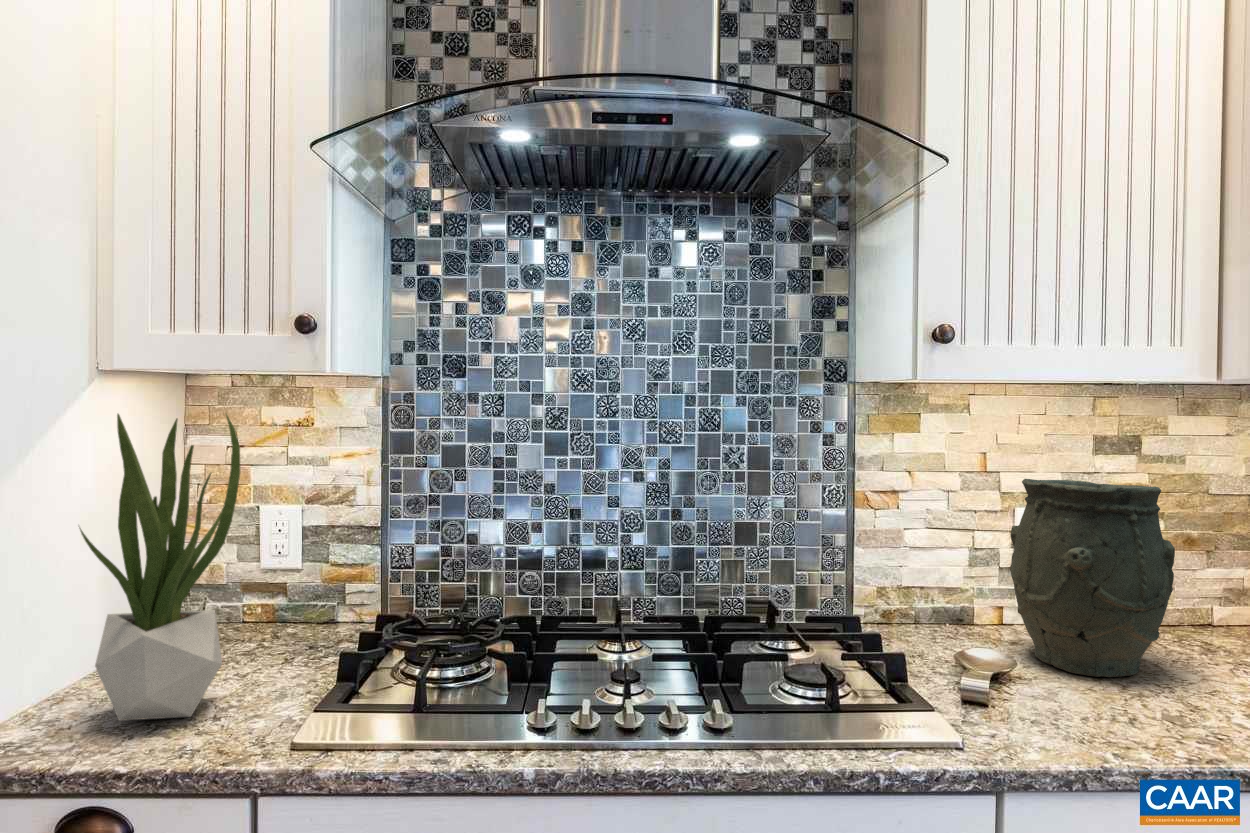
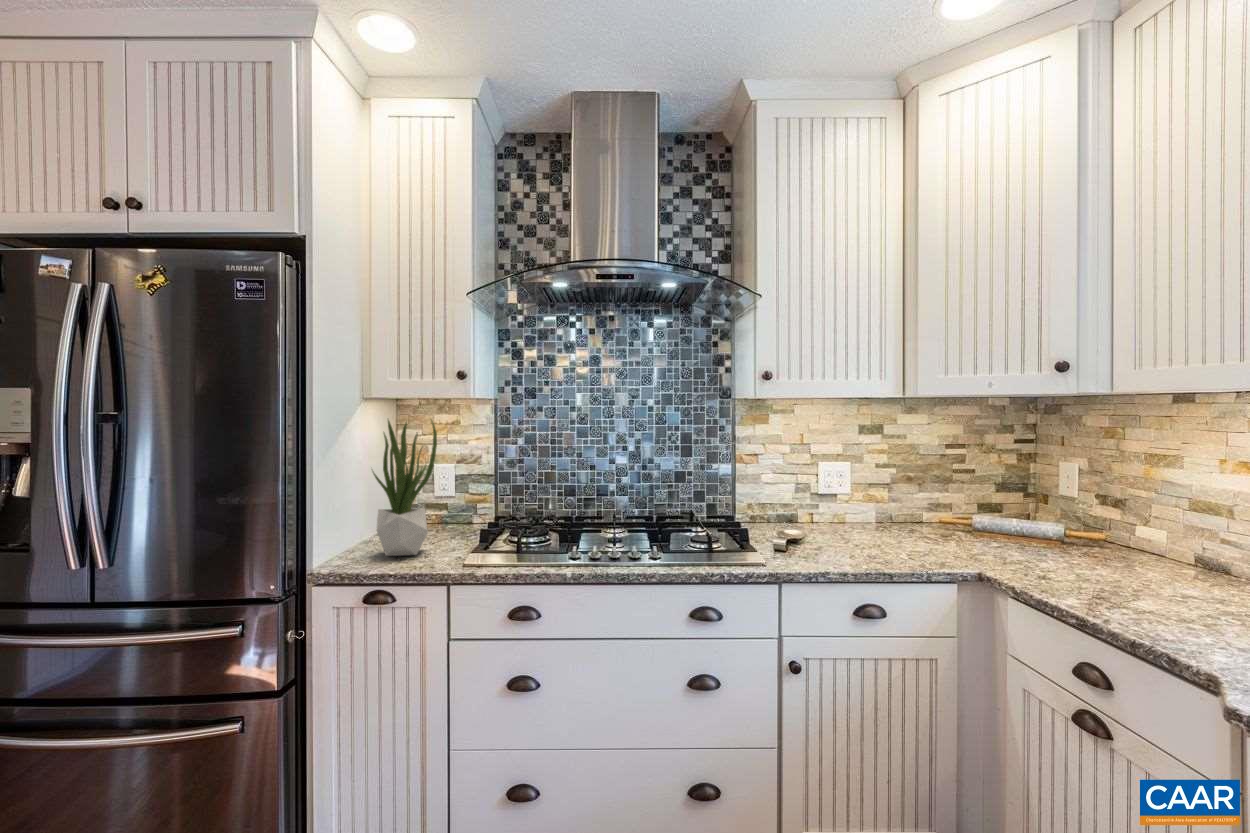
vase: present [1010,479,1175,677] -> none [807,446,881,541]

